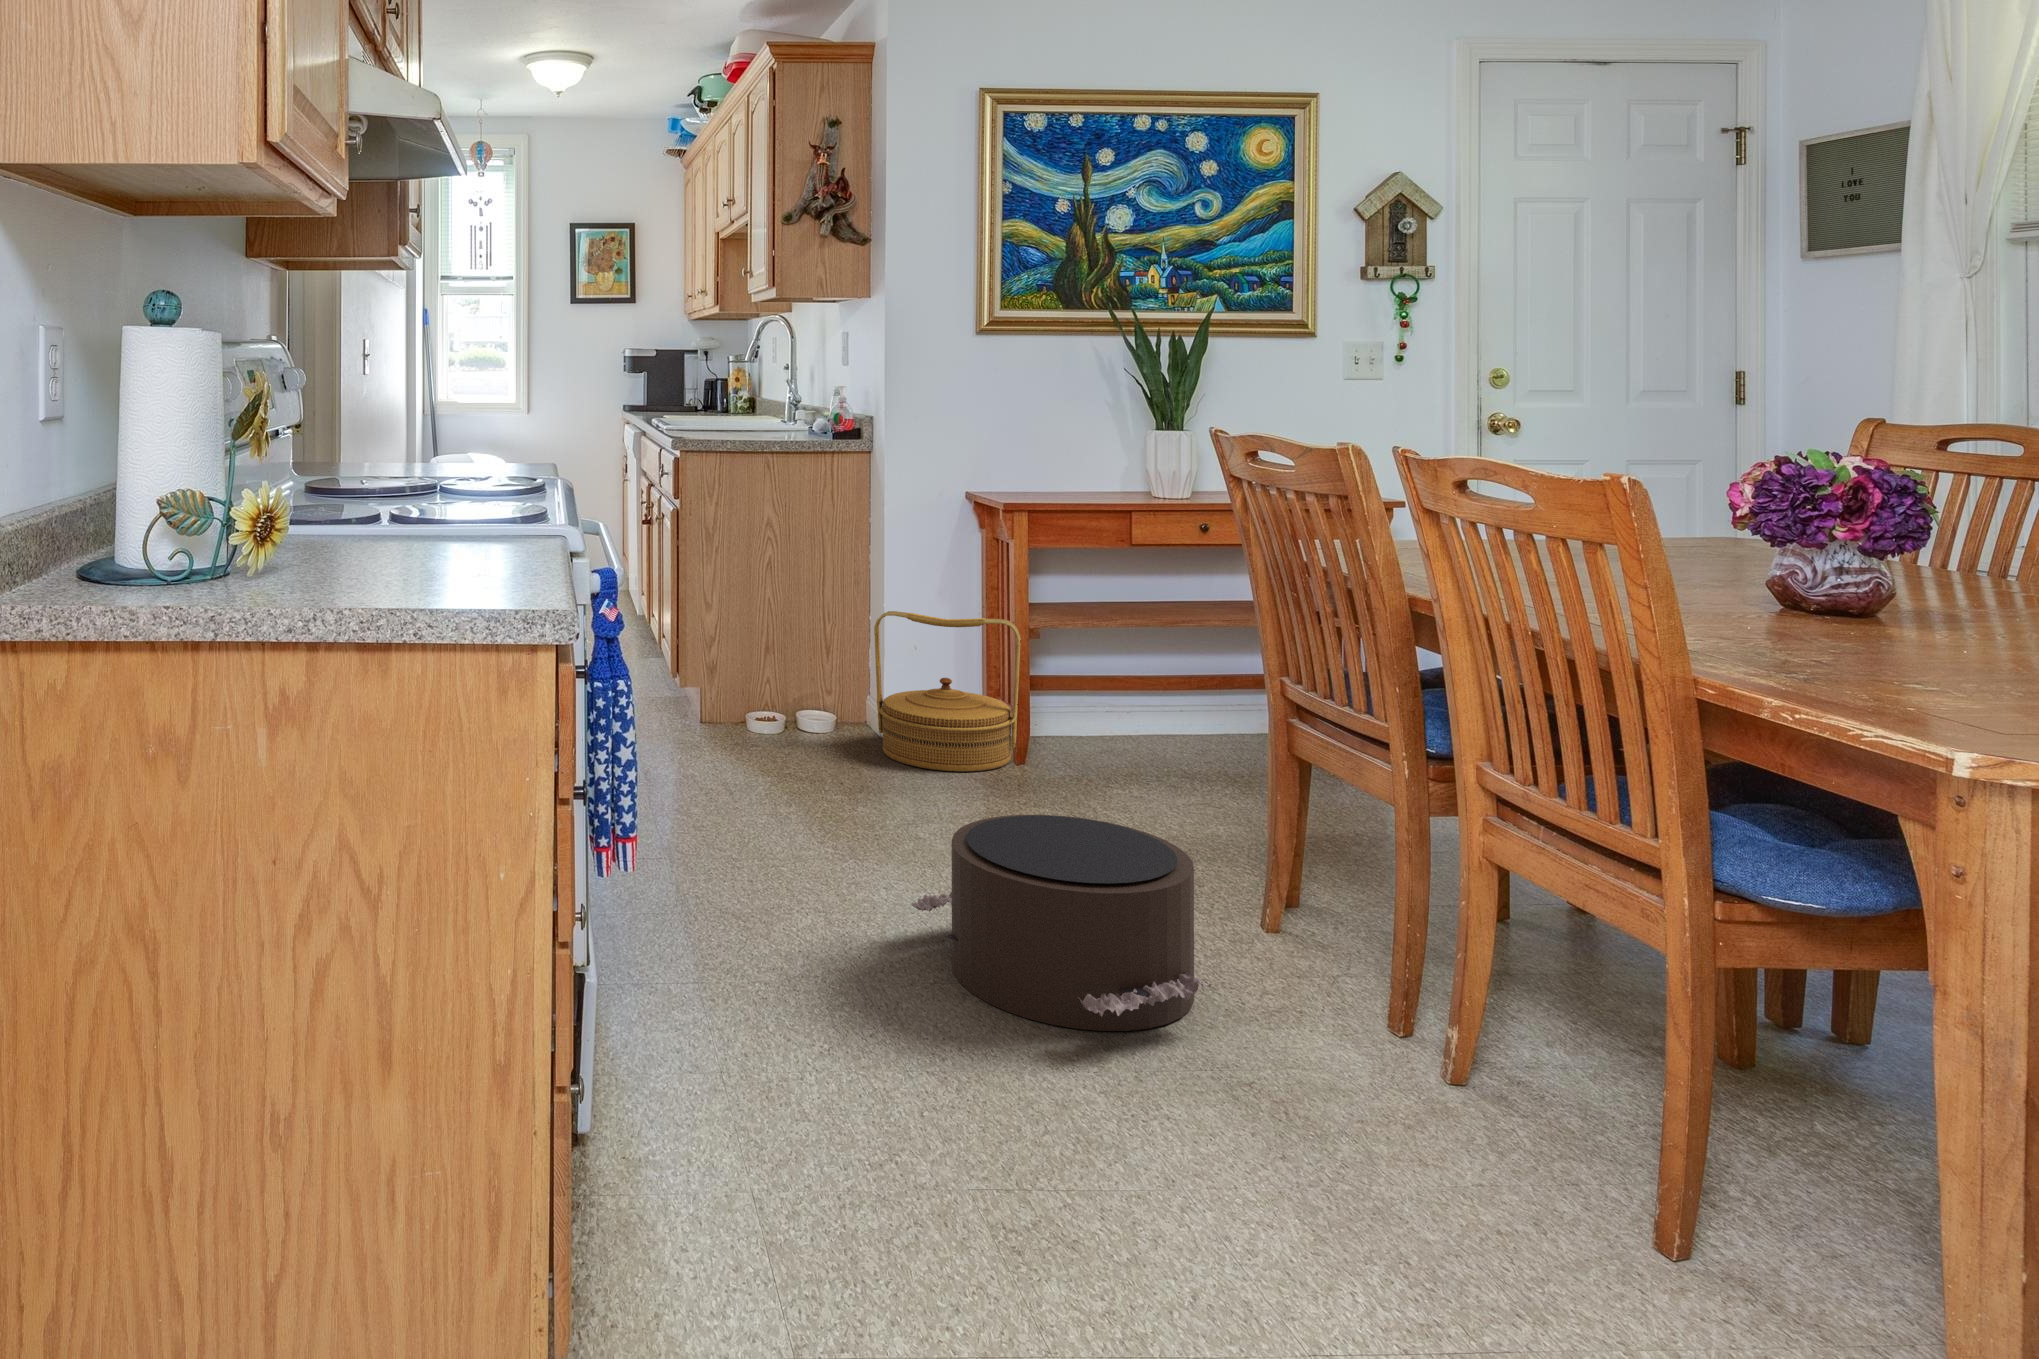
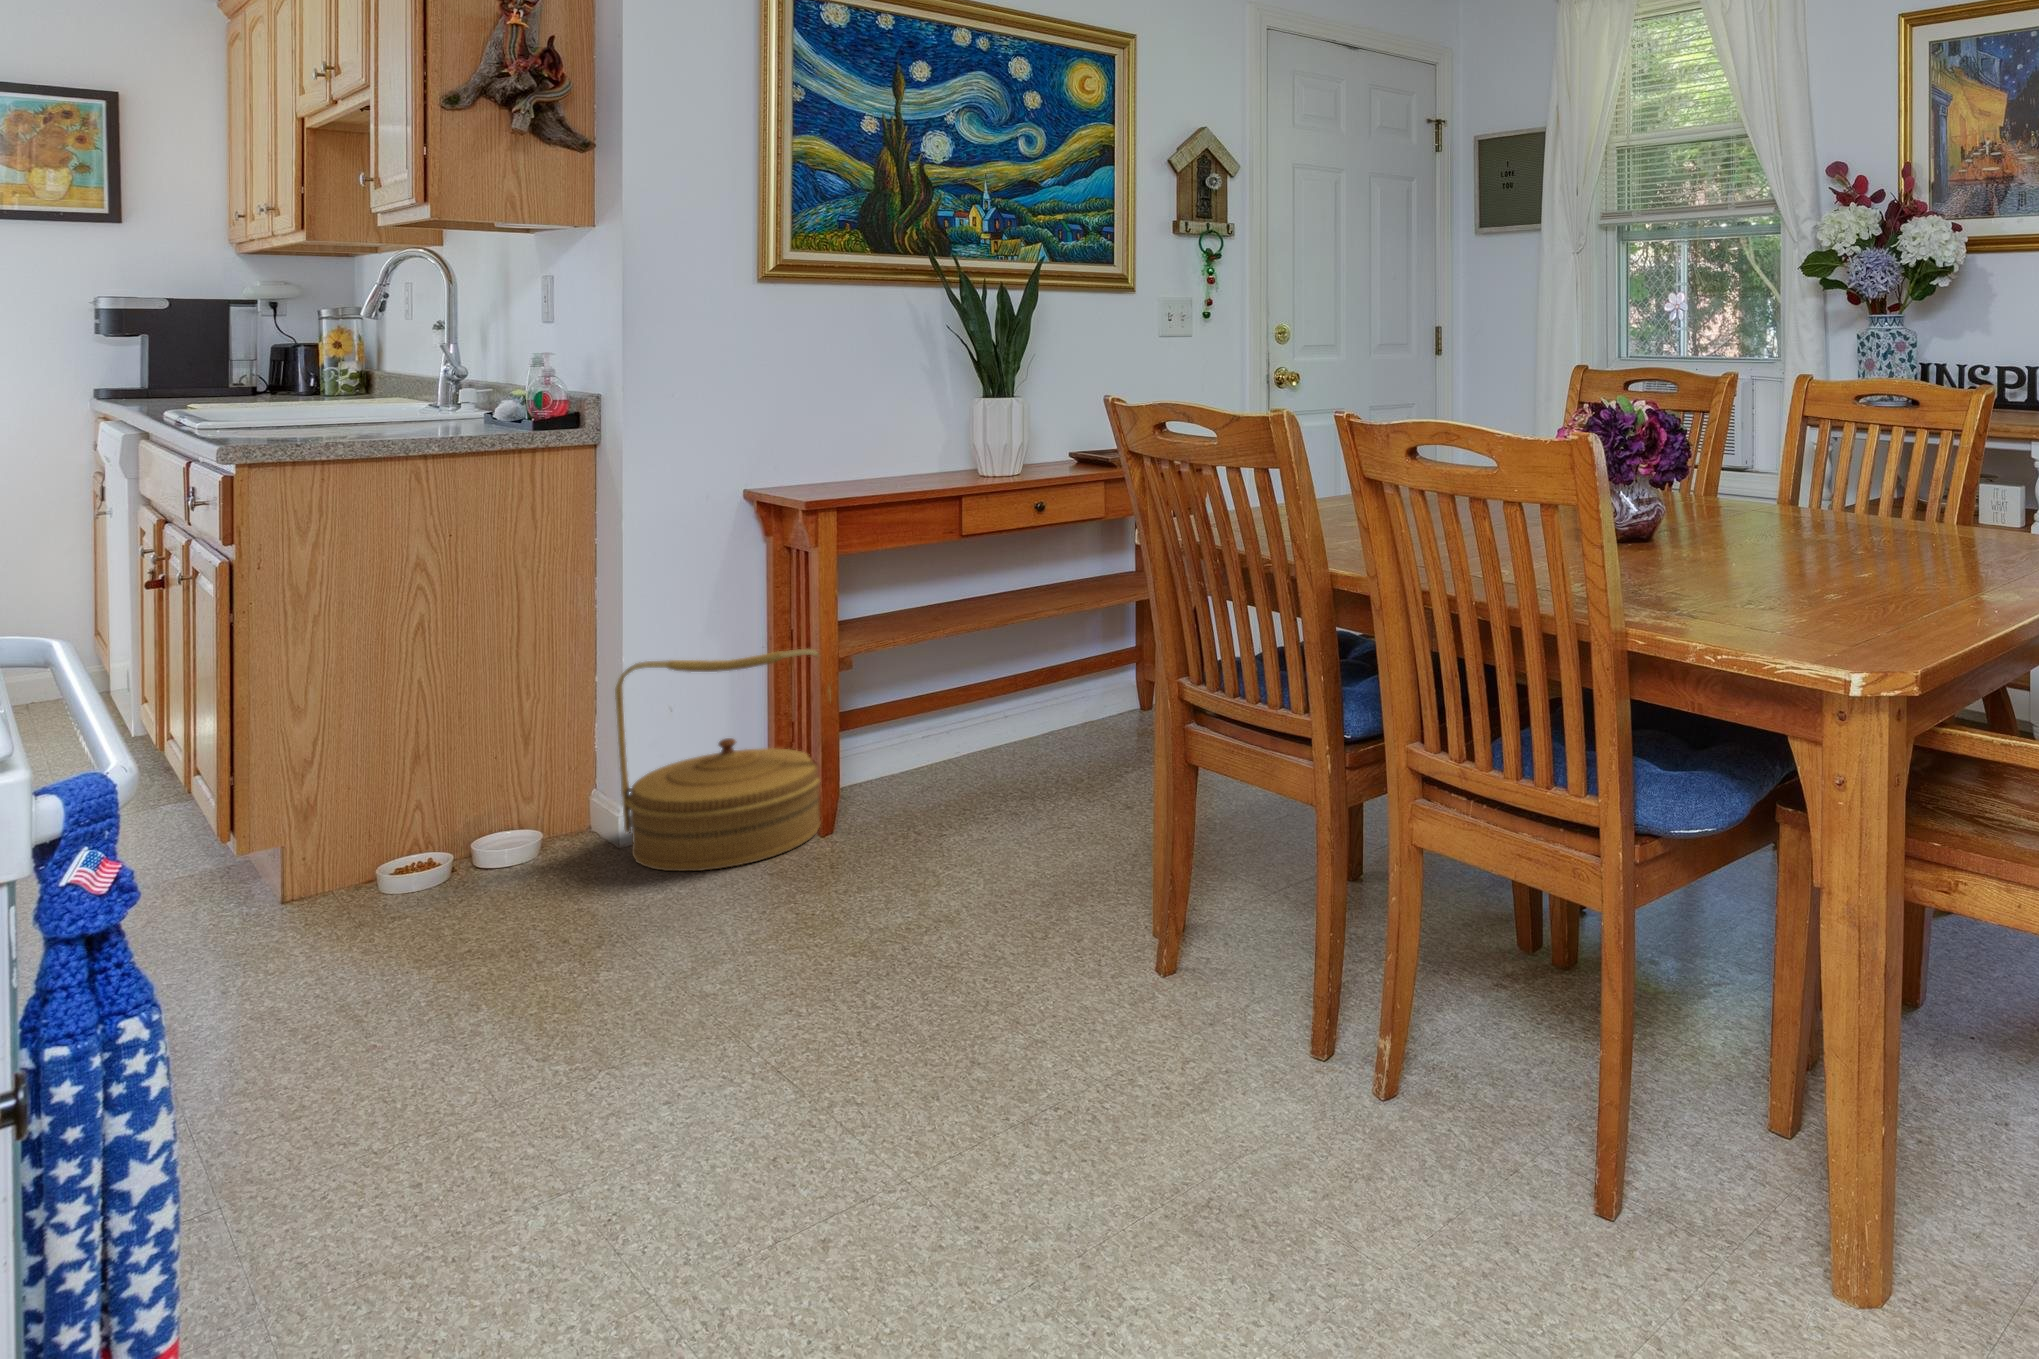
pouf: present [911,815,1211,1031] -> none [751,914,1191,1255]

